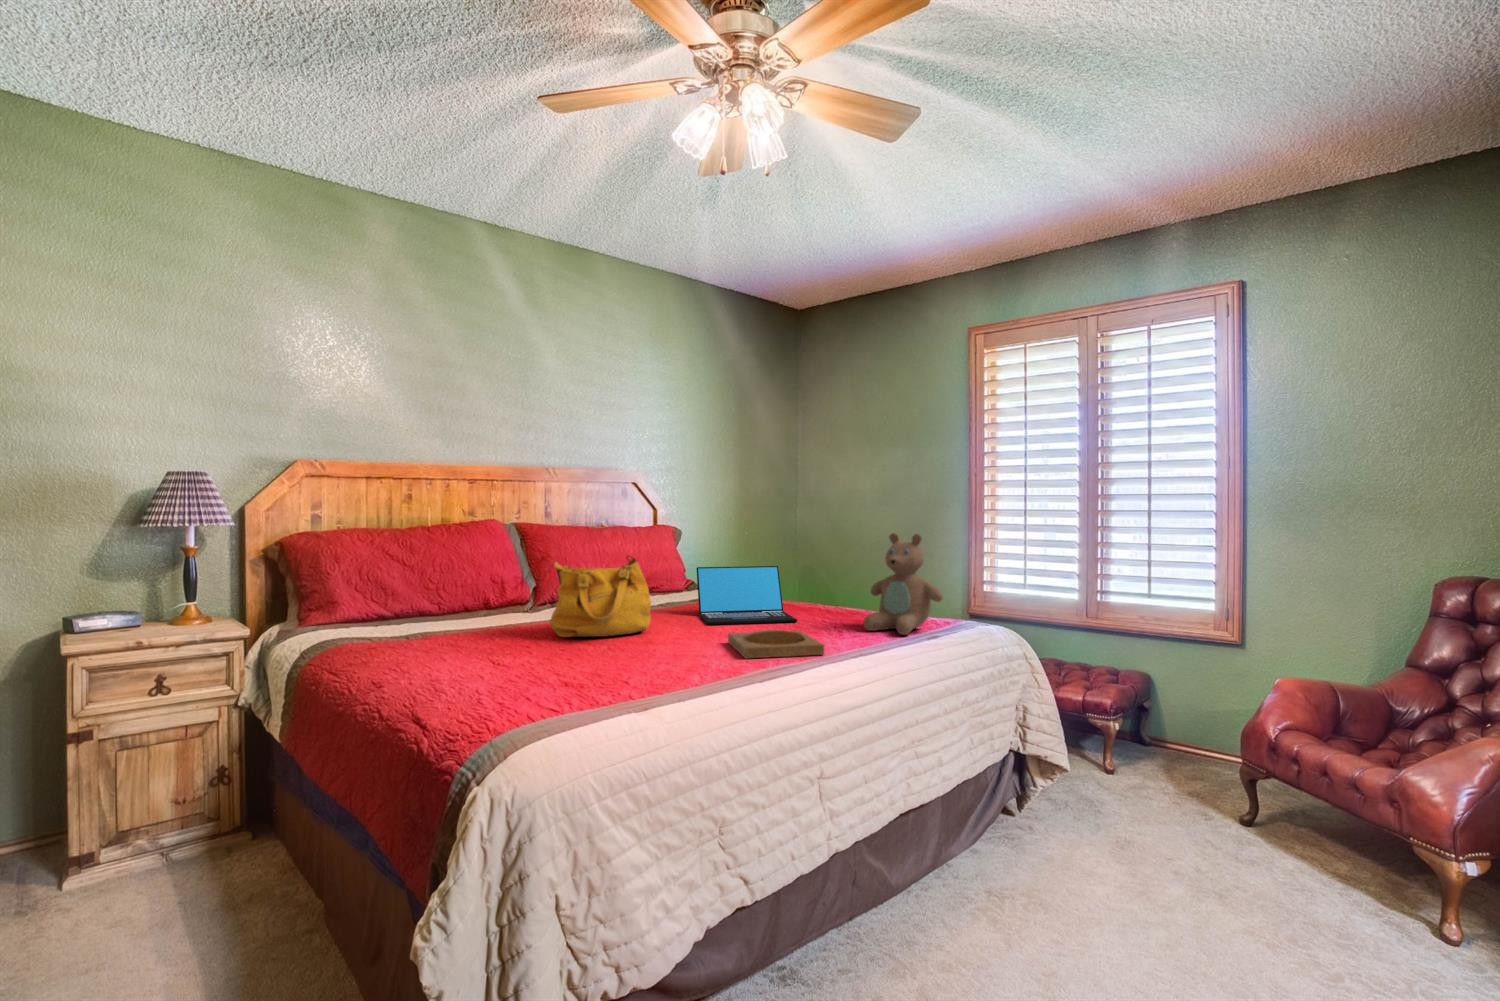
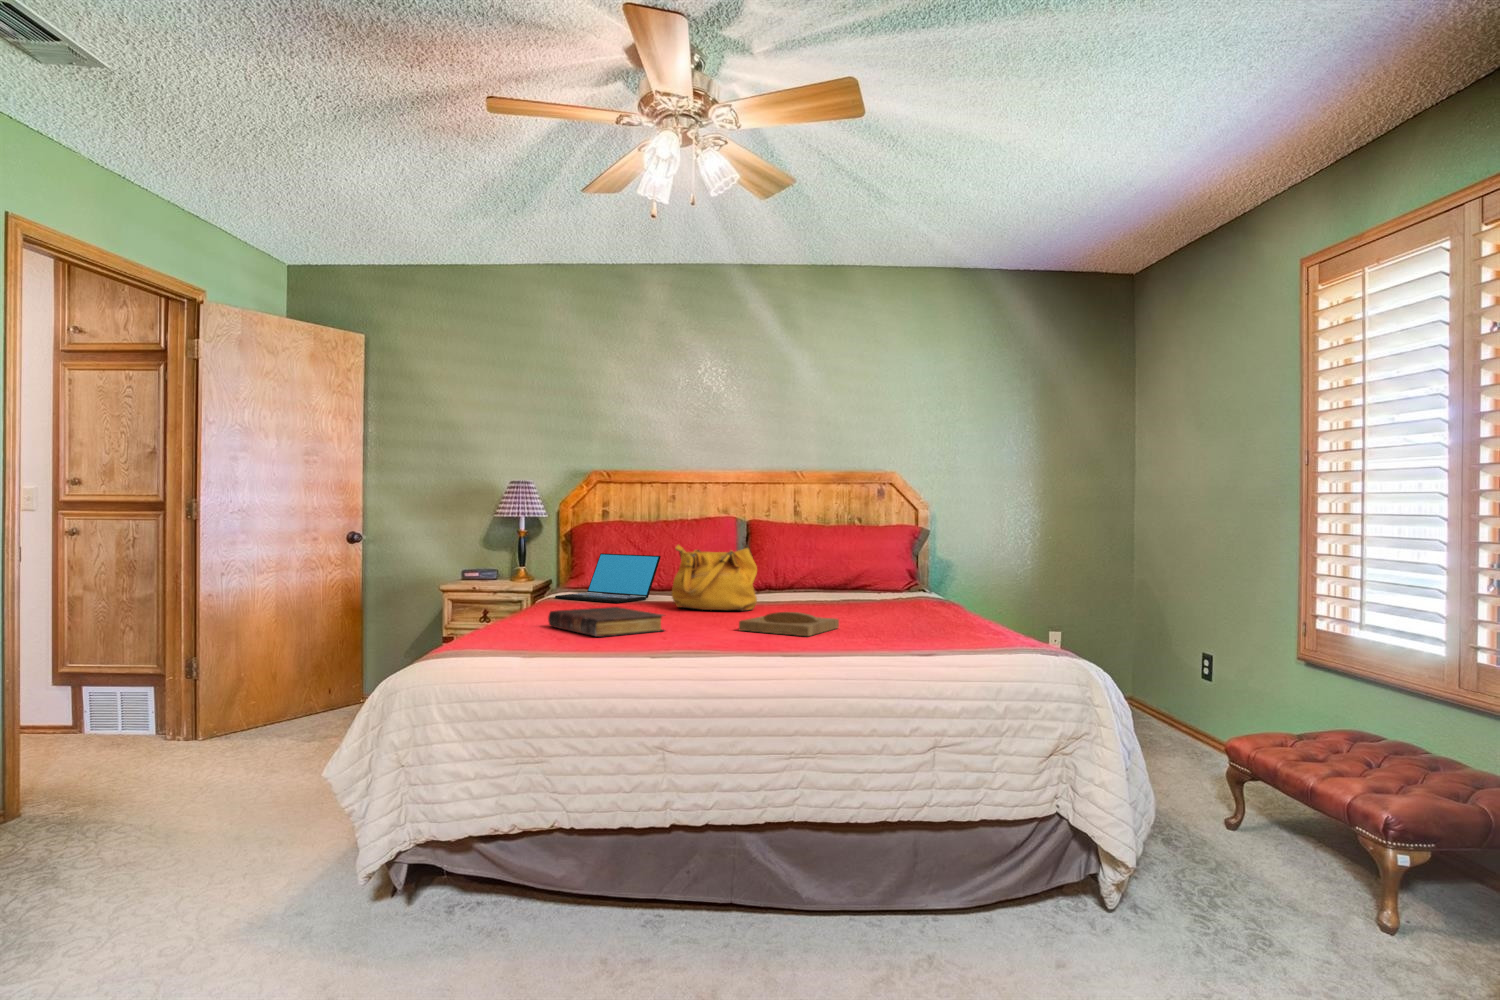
teddy bear: present [863,533,943,635] -> none [926,526,1007,637]
laptop: present [697,566,797,625] -> present [555,553,661,603]
book: none [542,651,687,698] -> present [548,607,663,637]

